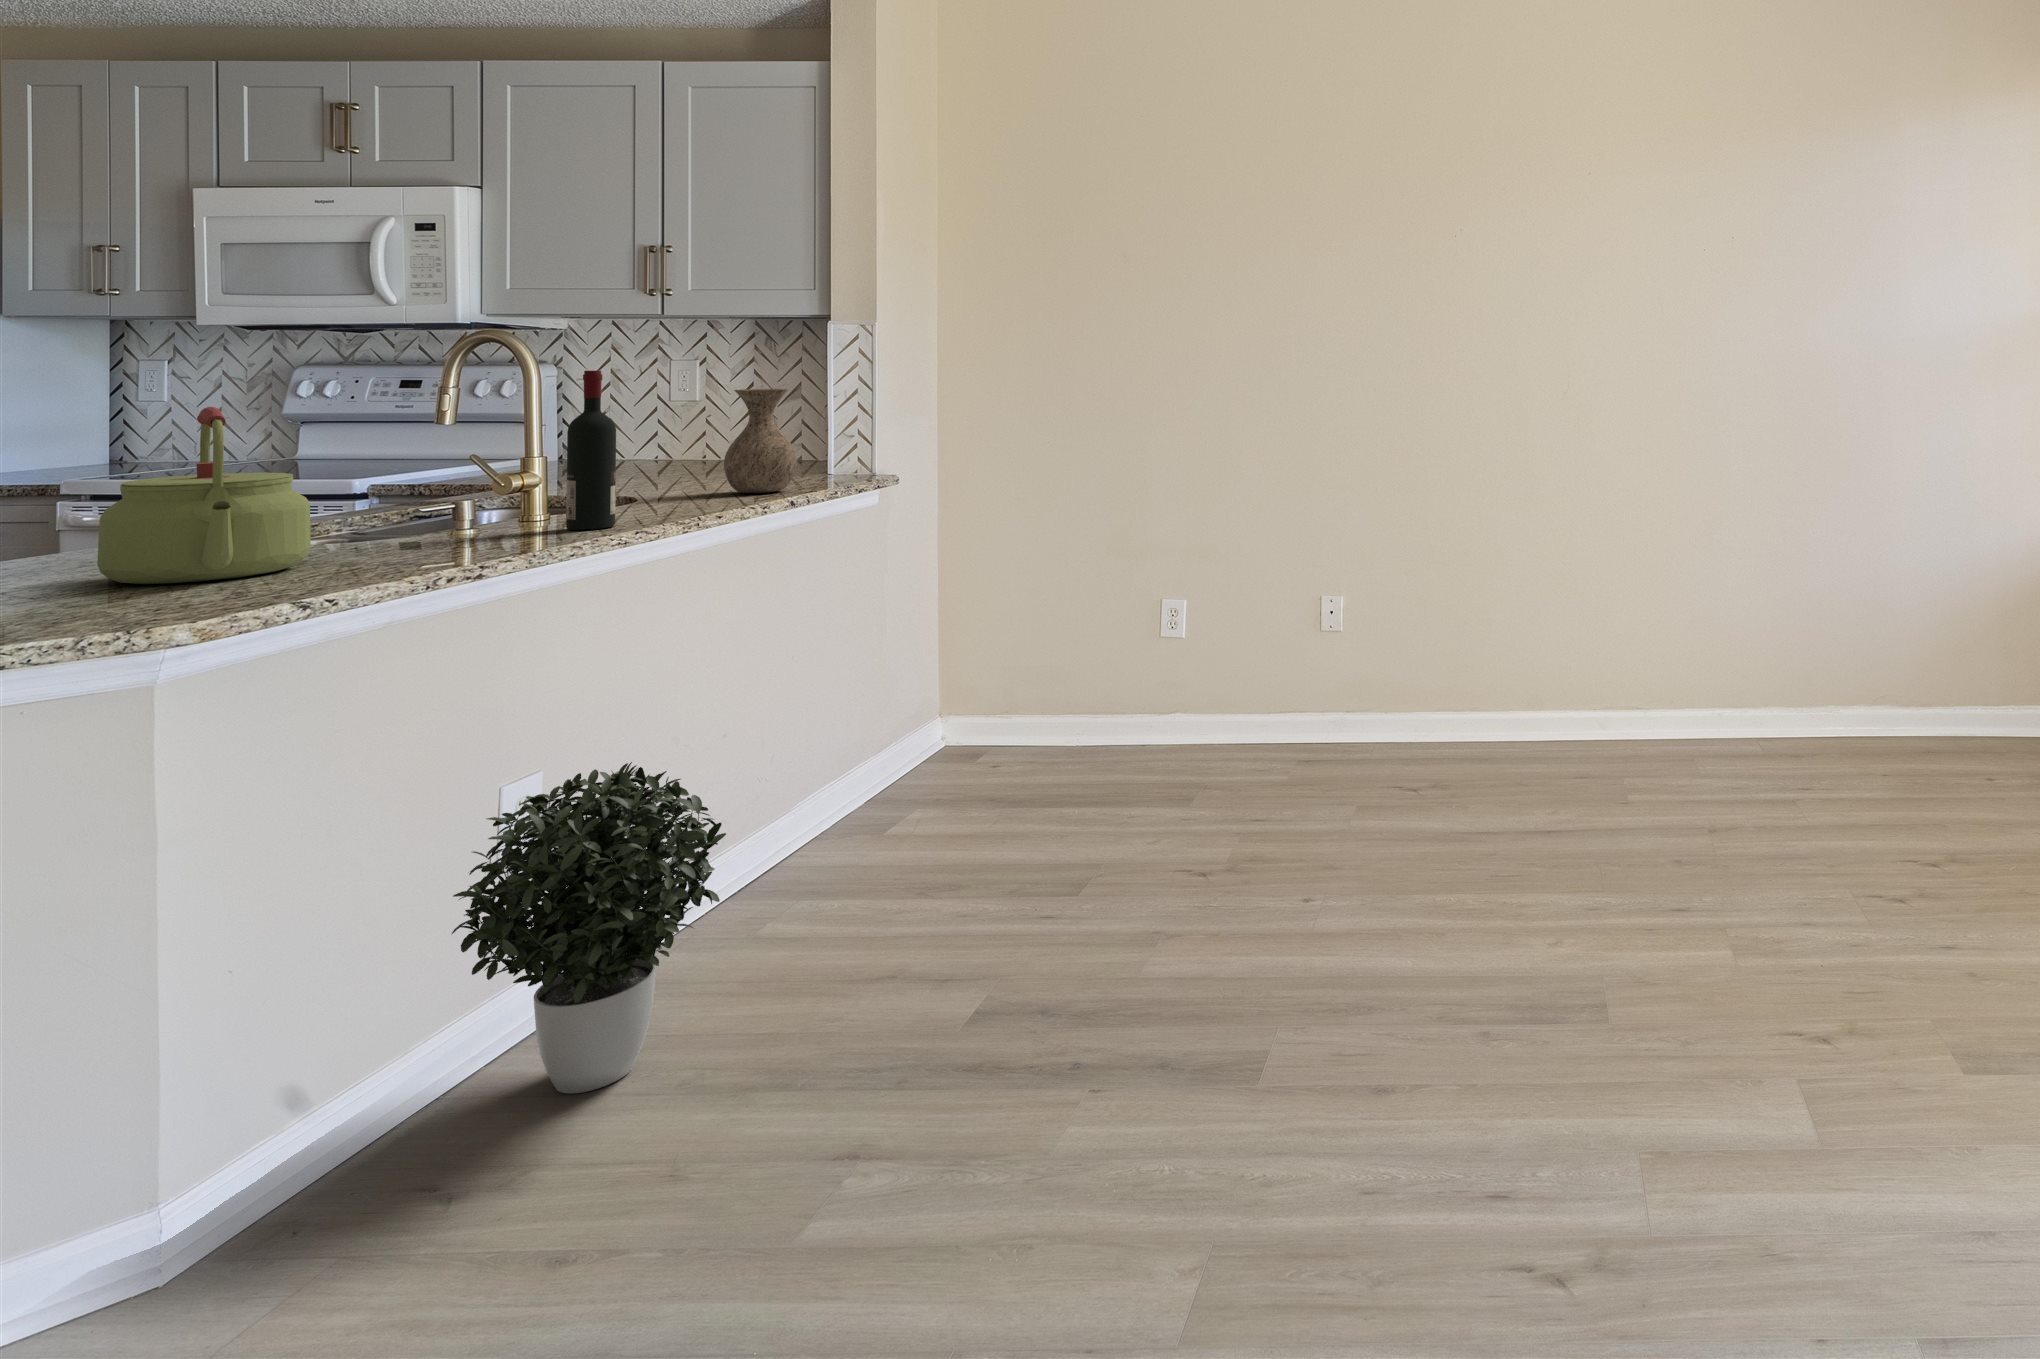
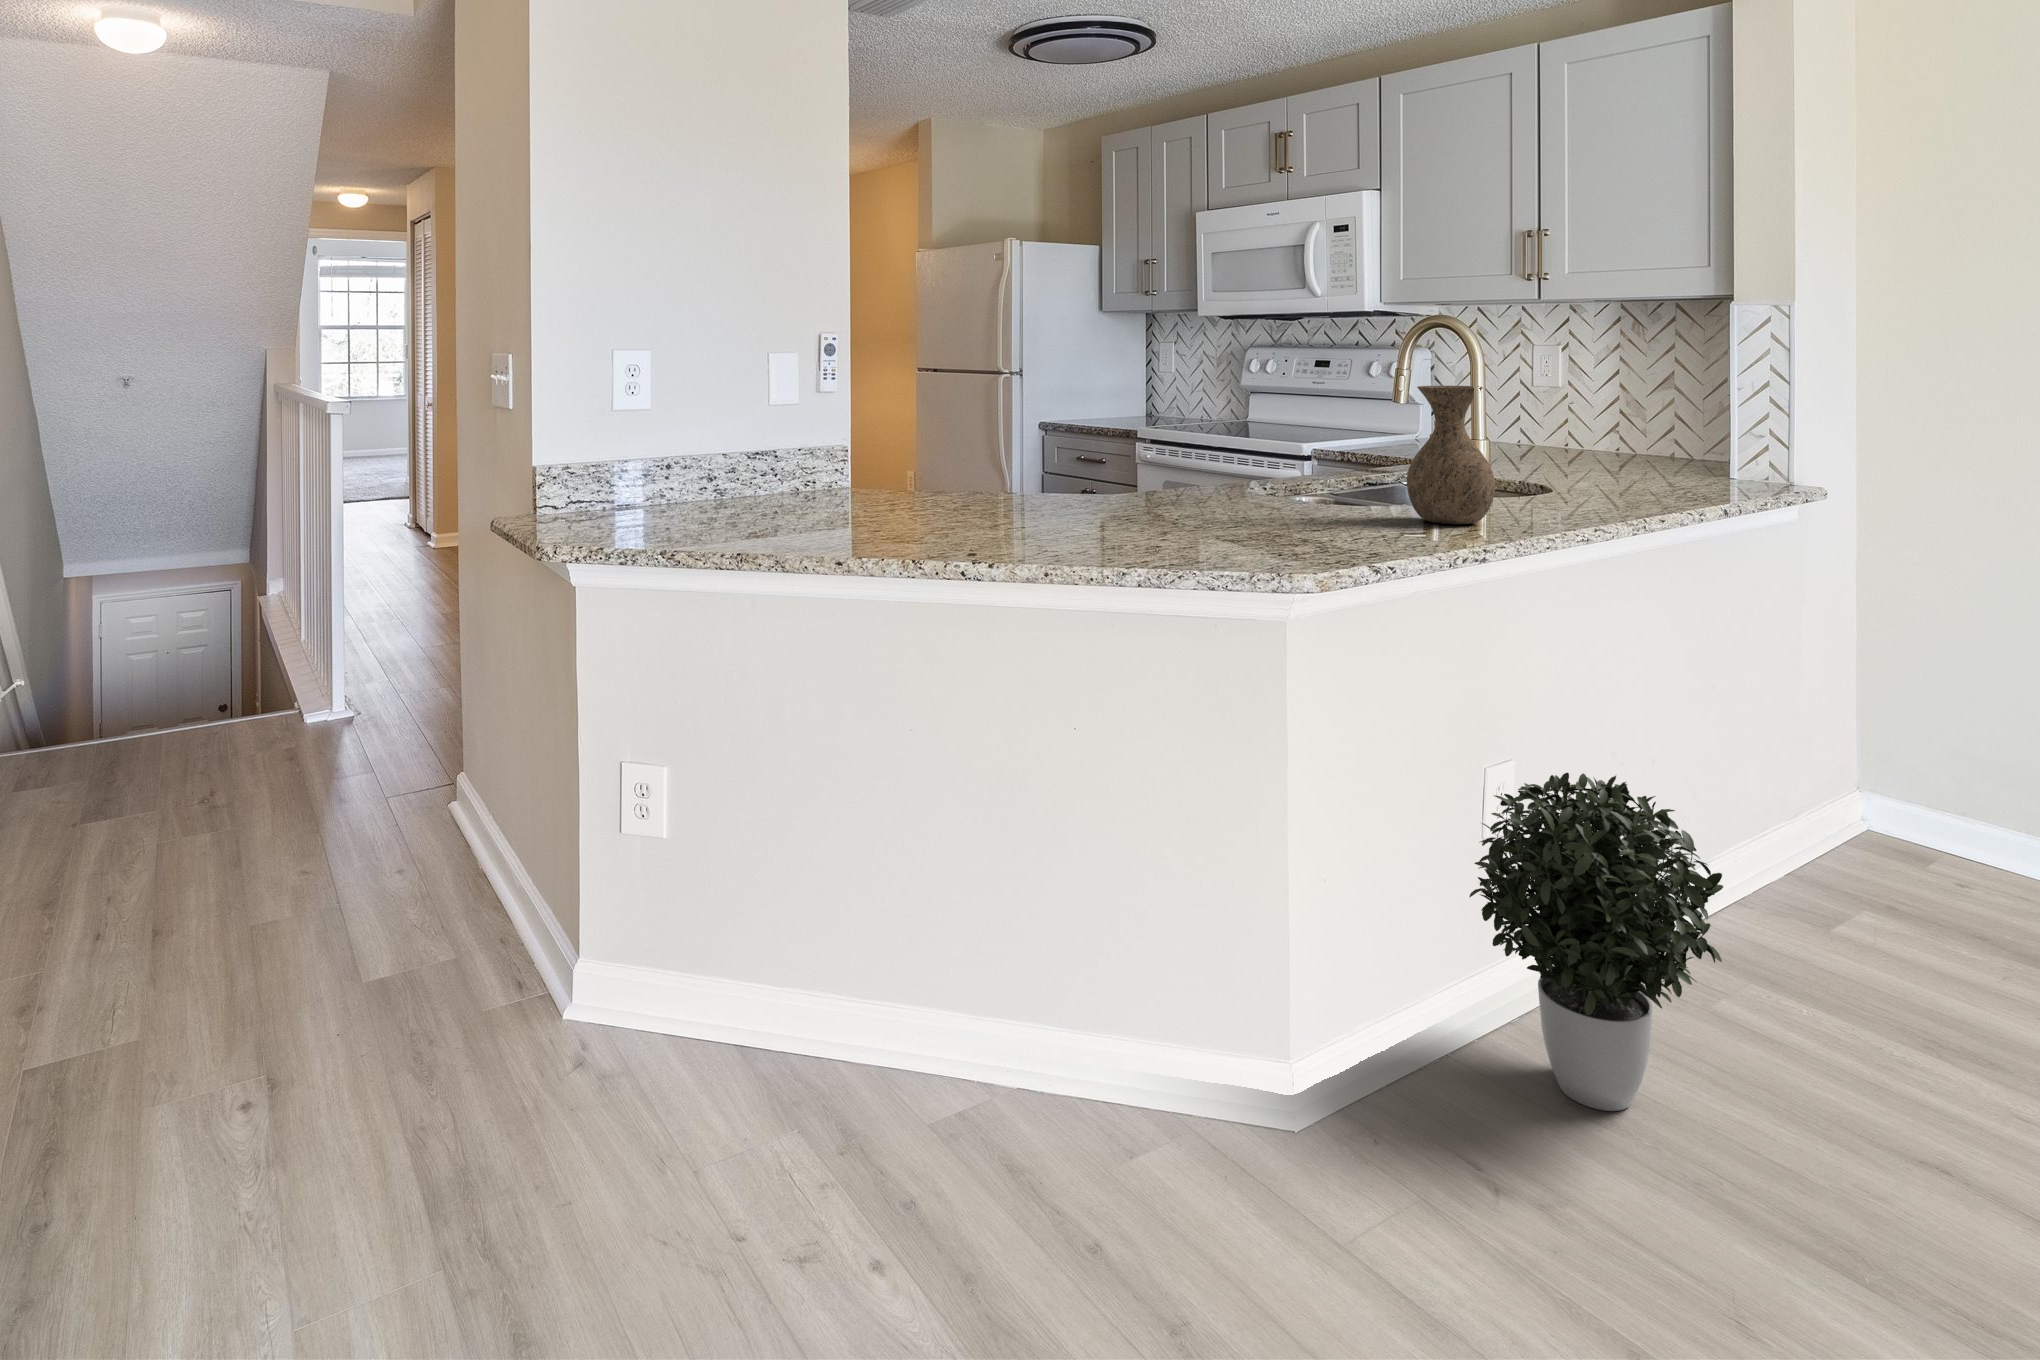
wine bottle: present [566,371,616,530] -> none [1524,359,1569,520]
vase: present [724,389,797,493] -> present [1407,386,1495,524]
kettle: present [97,407,311,584] -> none [1229,389,1354,535]

